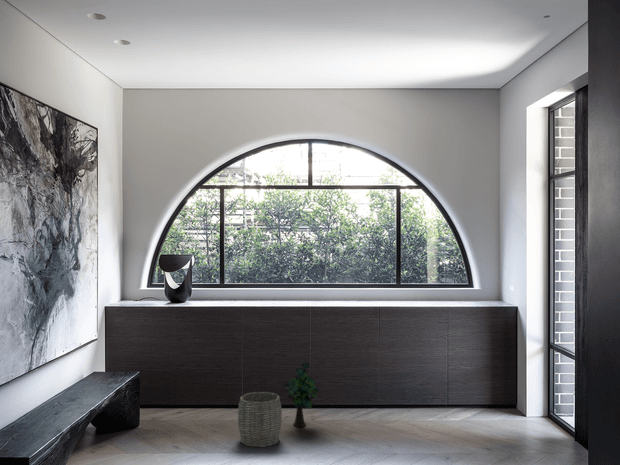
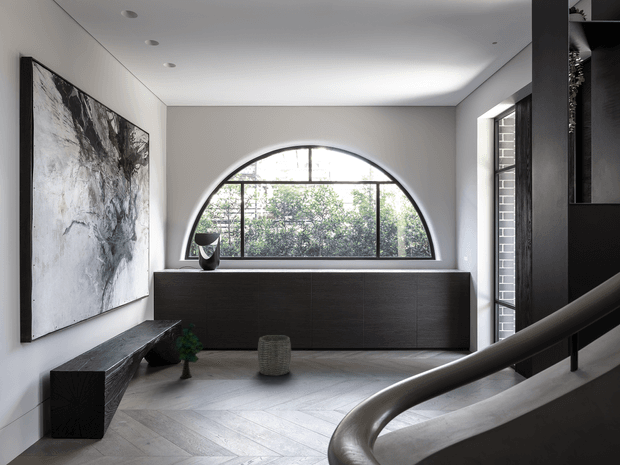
decorative plant: present [283,363,319,427] -> present [173,323,204,378]

